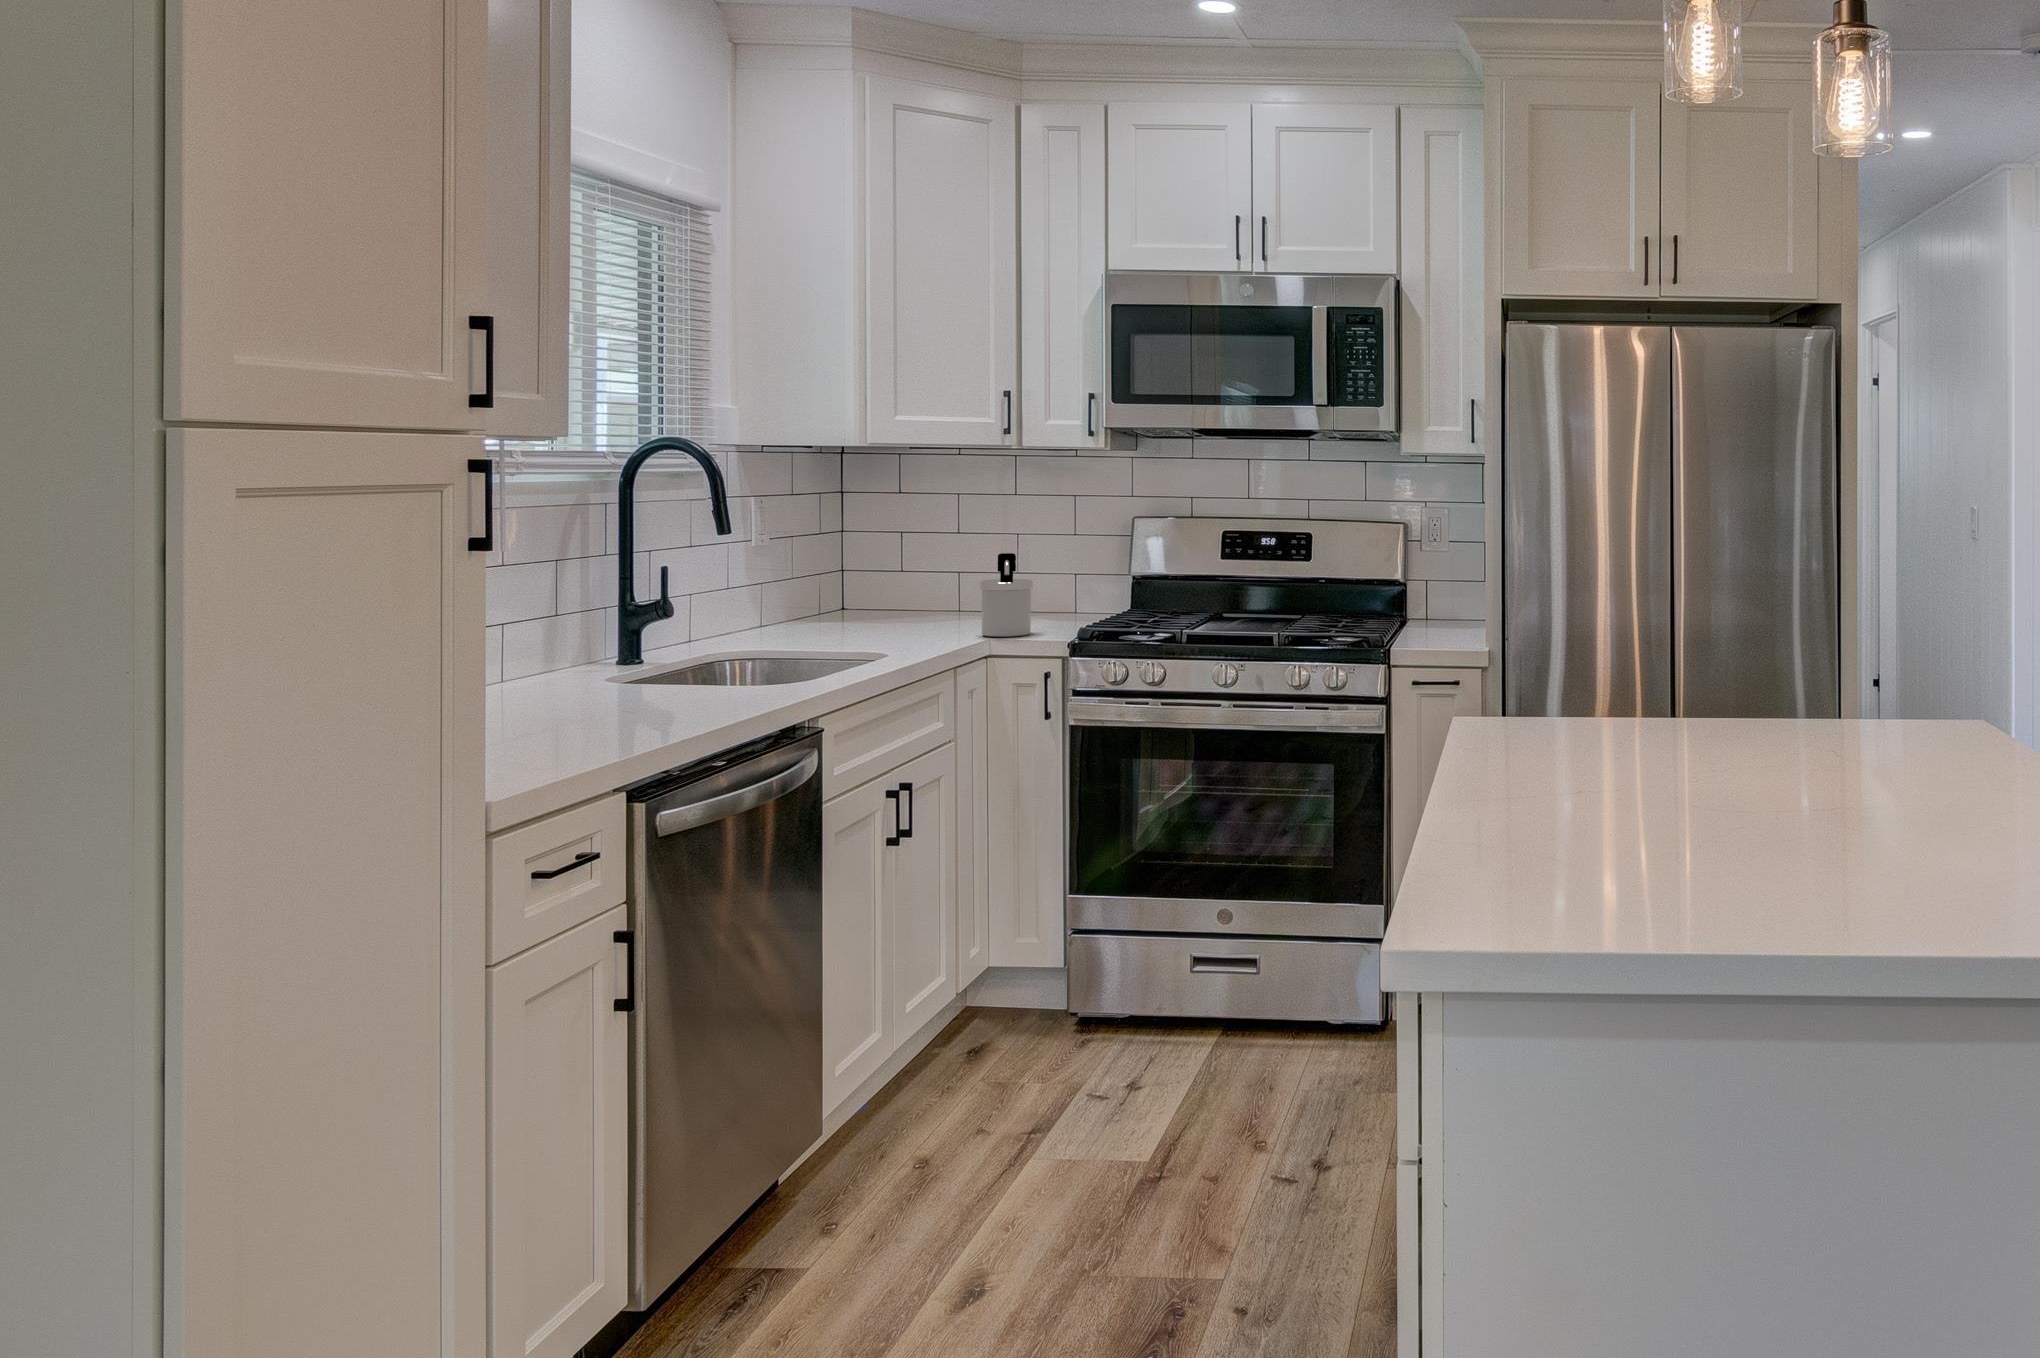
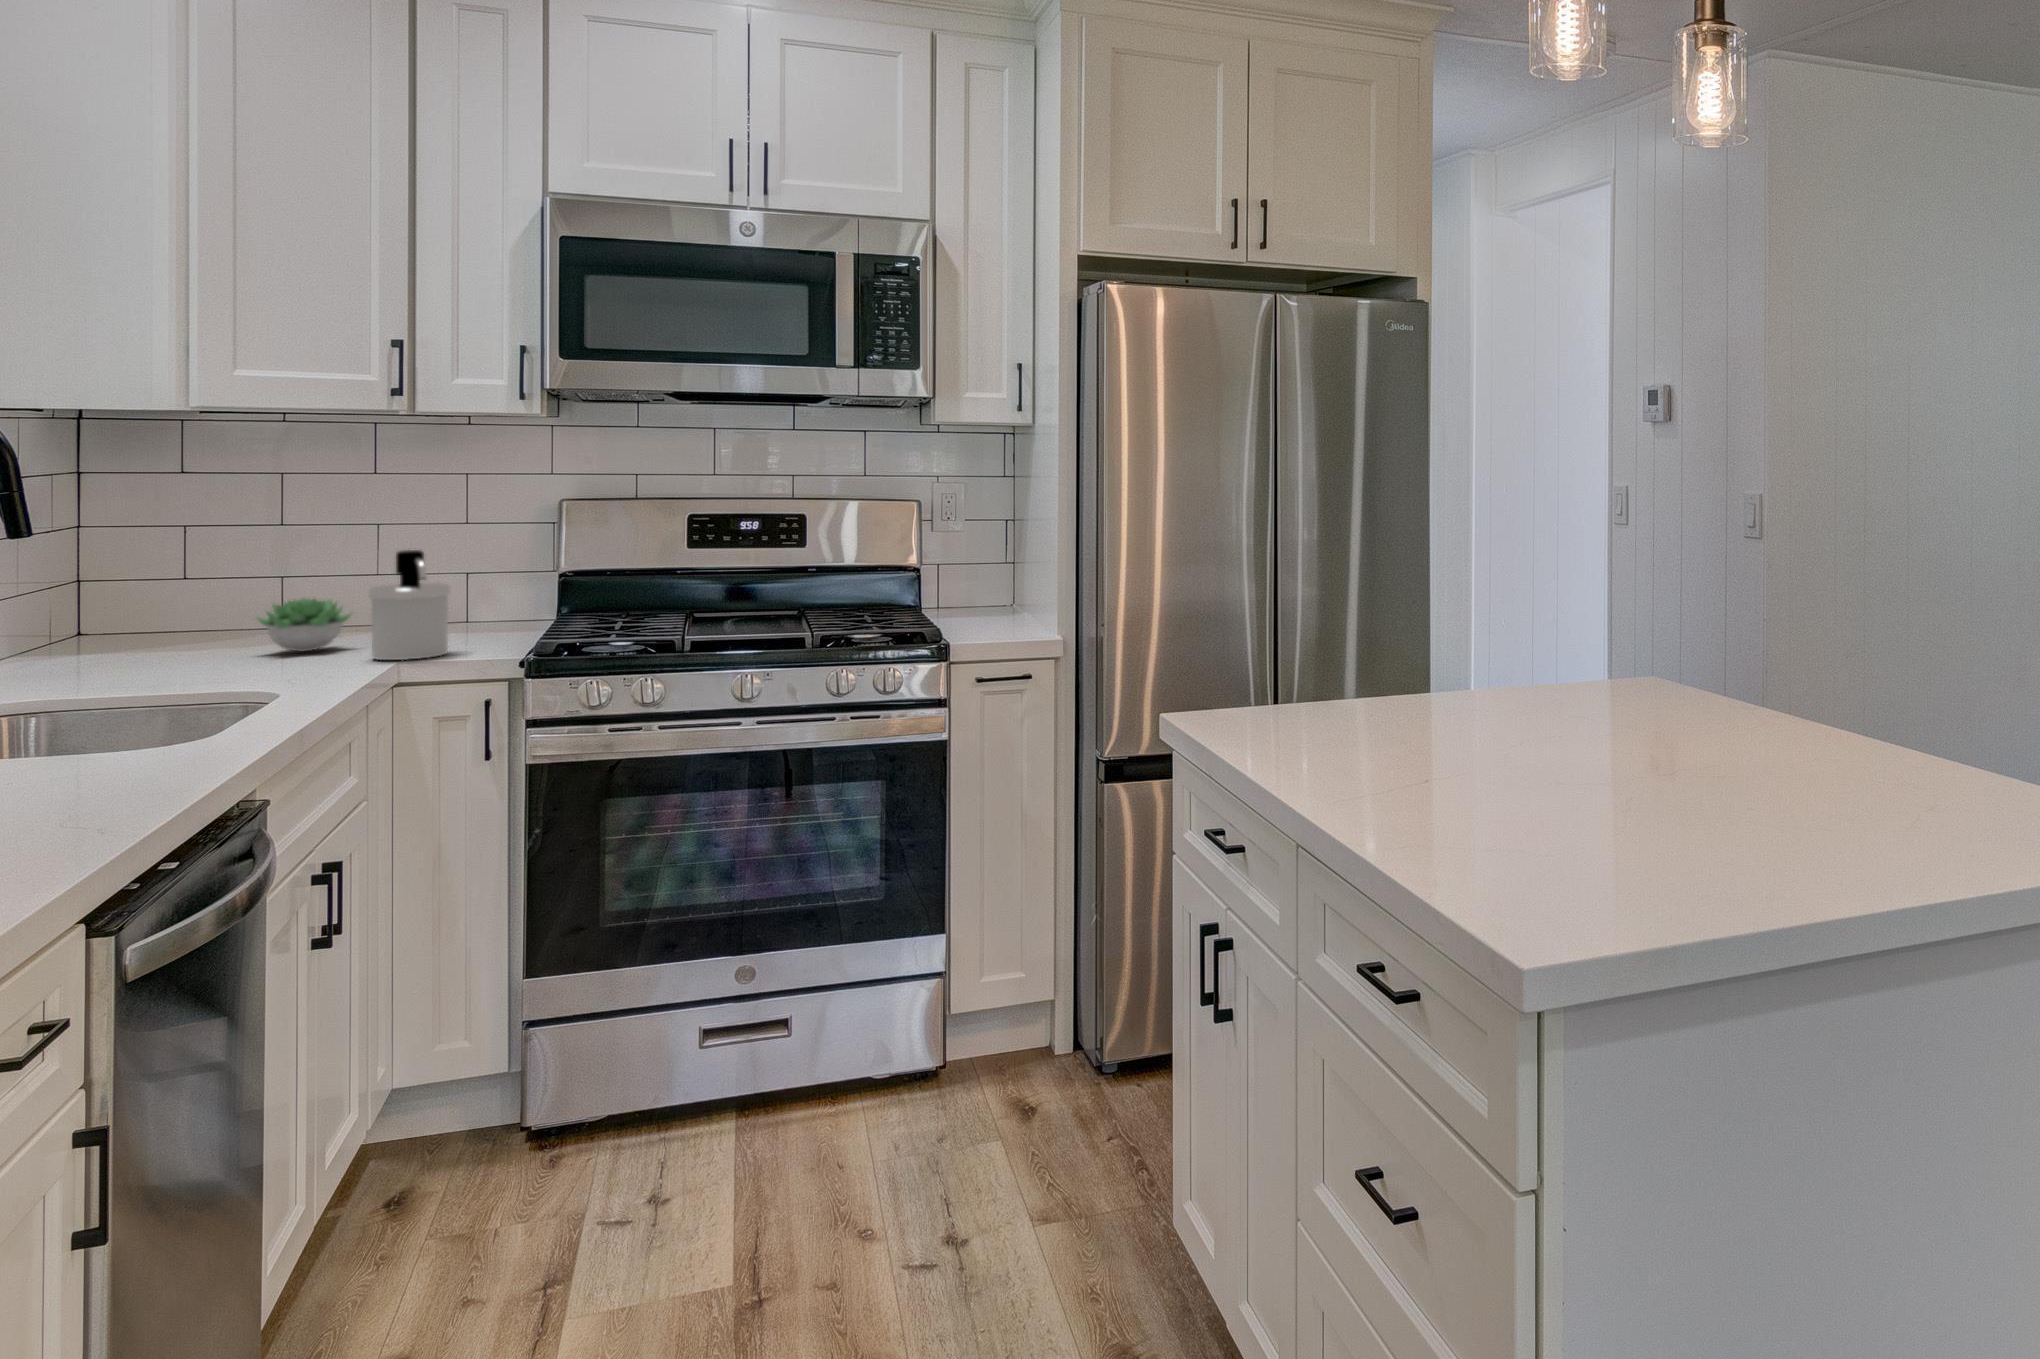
succulent plant: none [924,587,984,627] -> present [257,598,352,651]

